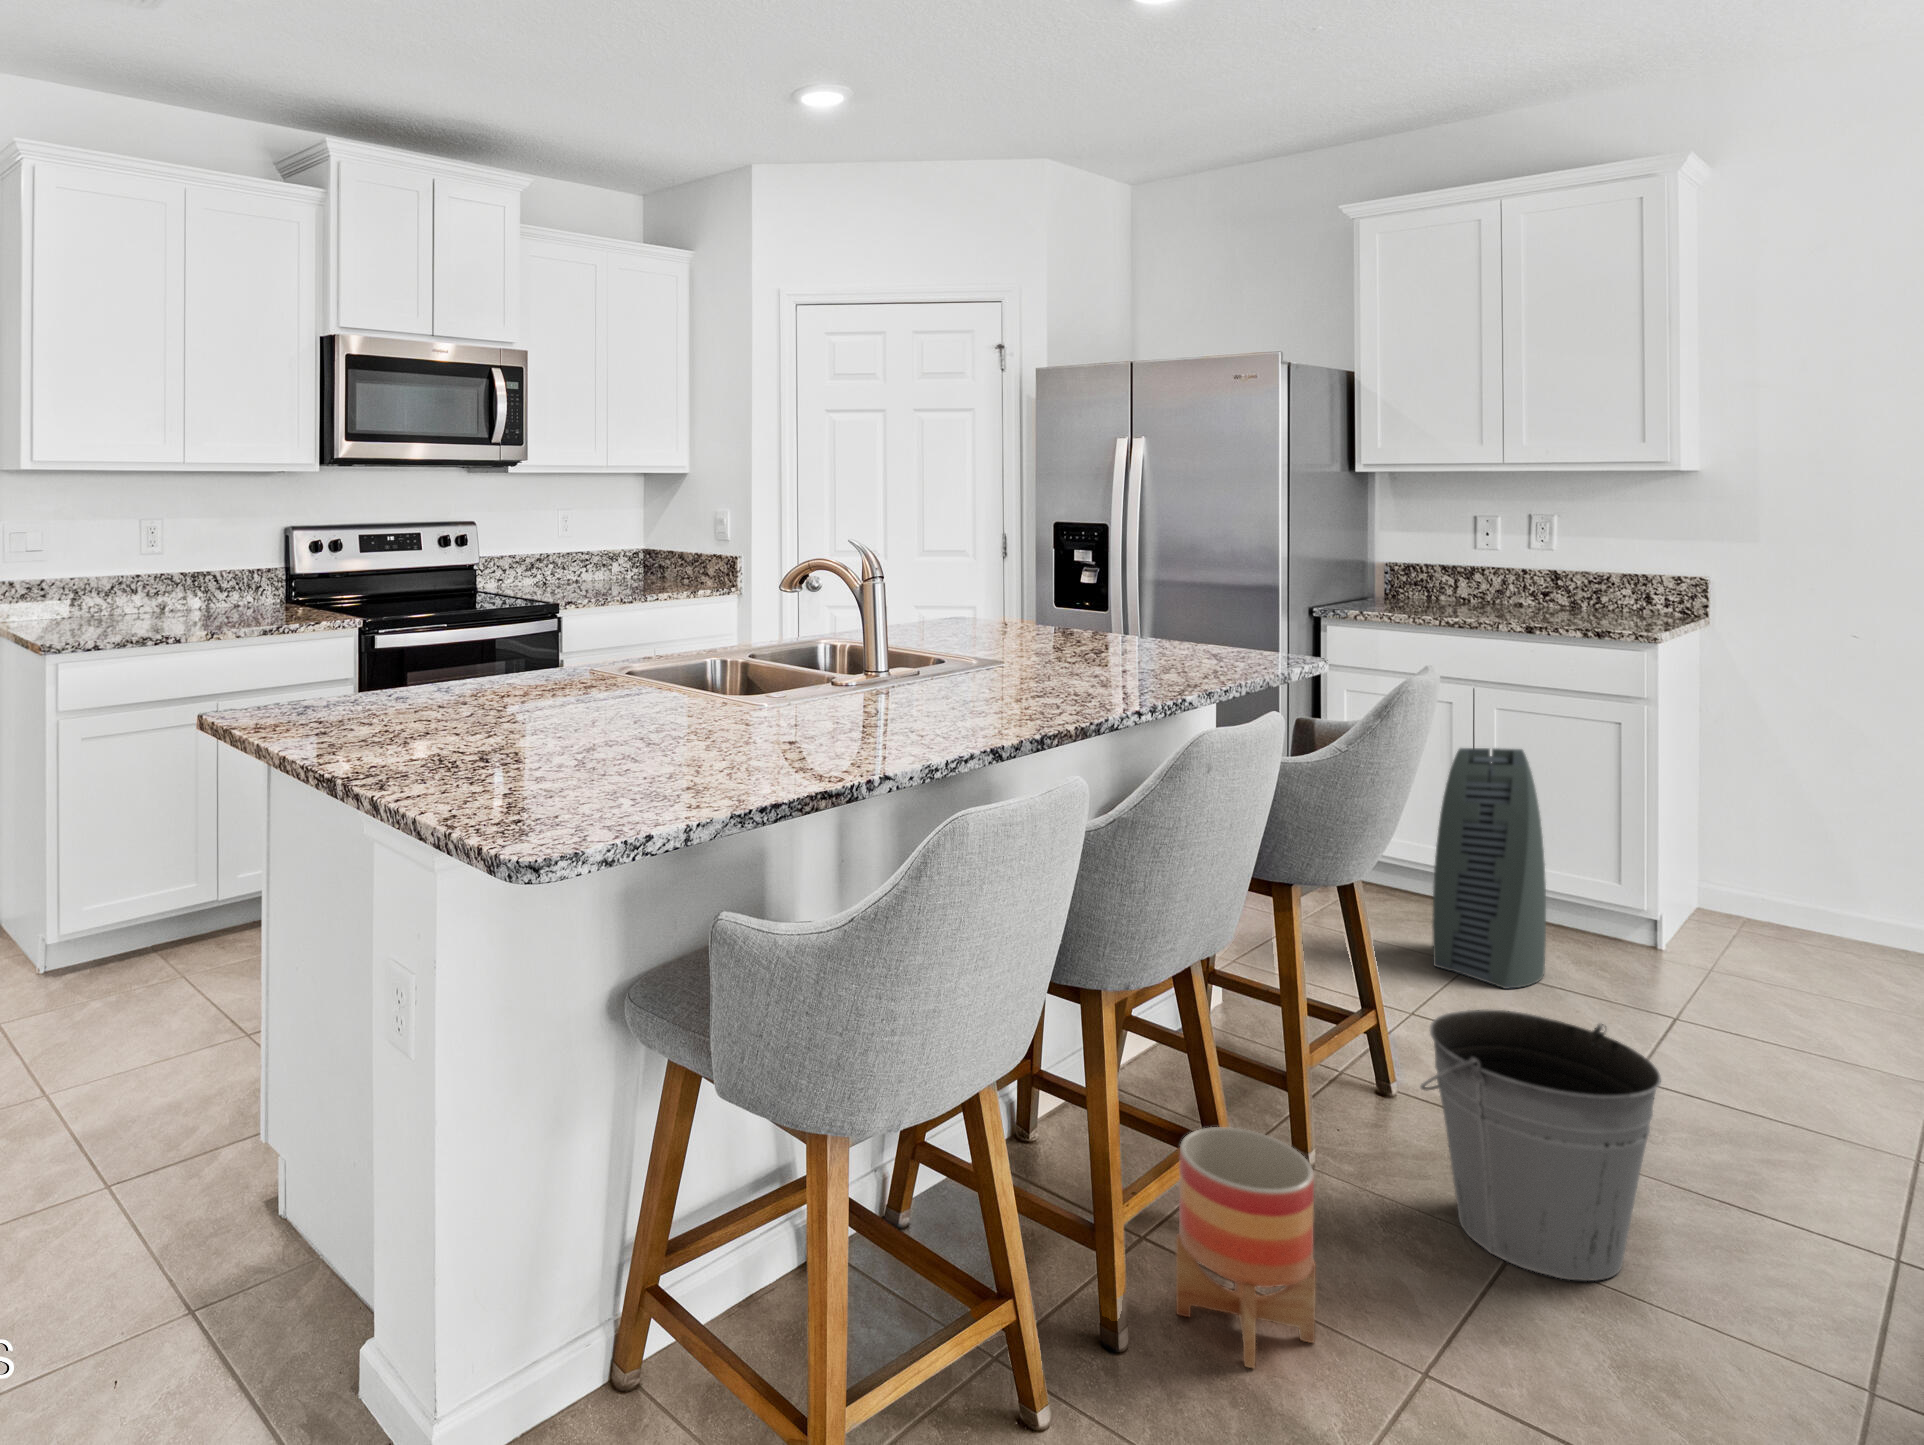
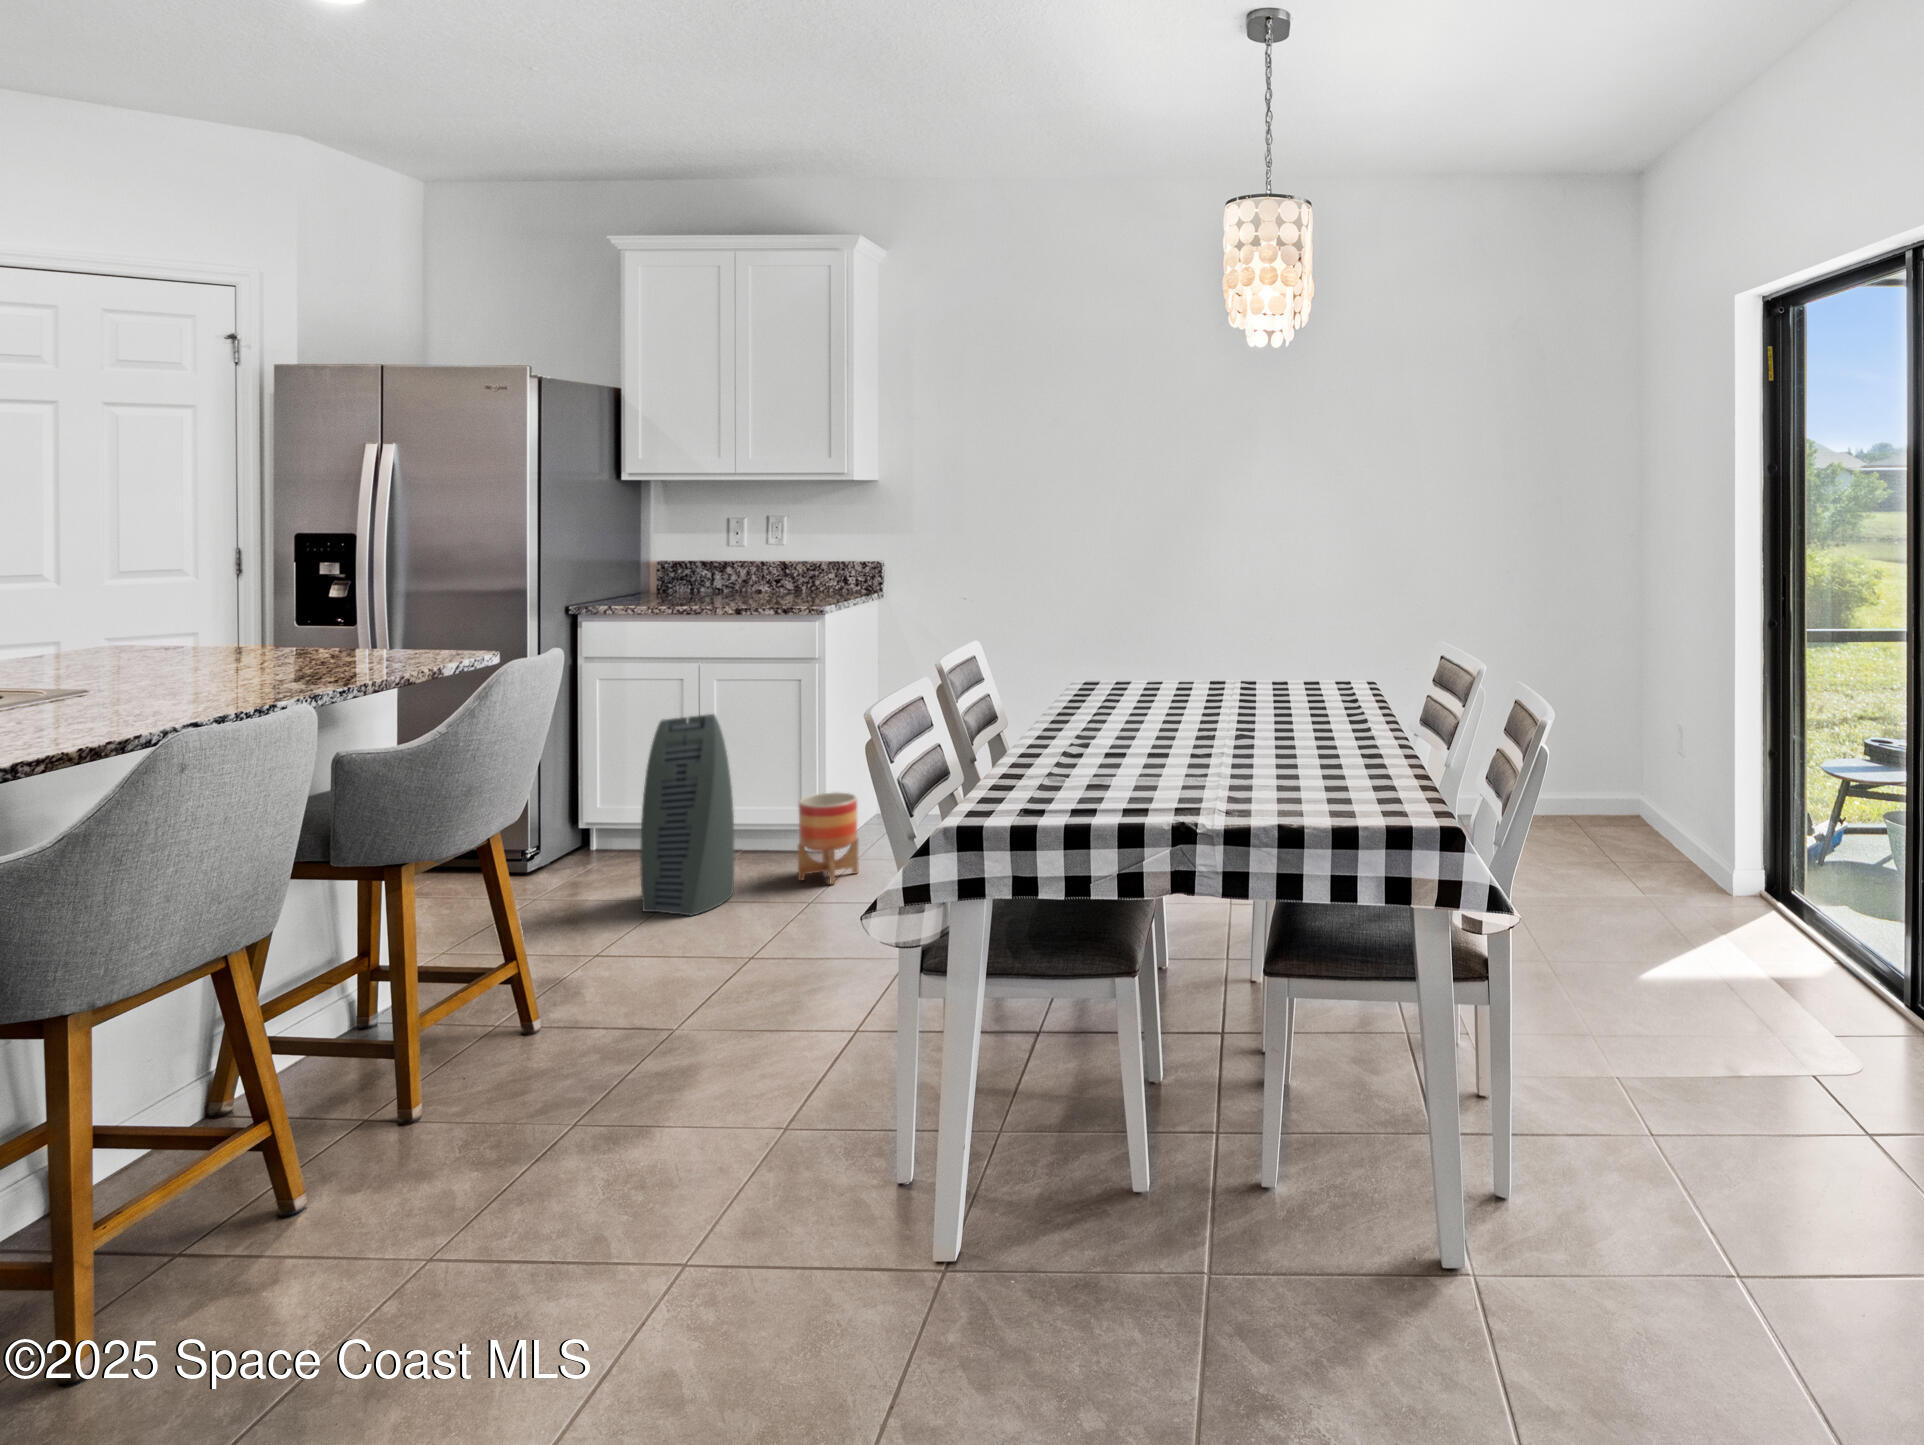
bucket: present [1420,1009,1661,1281] -> none [496,924,676,1137]
planter: present [1176,1127,1316,1368] -> present [798,792,859,884]

